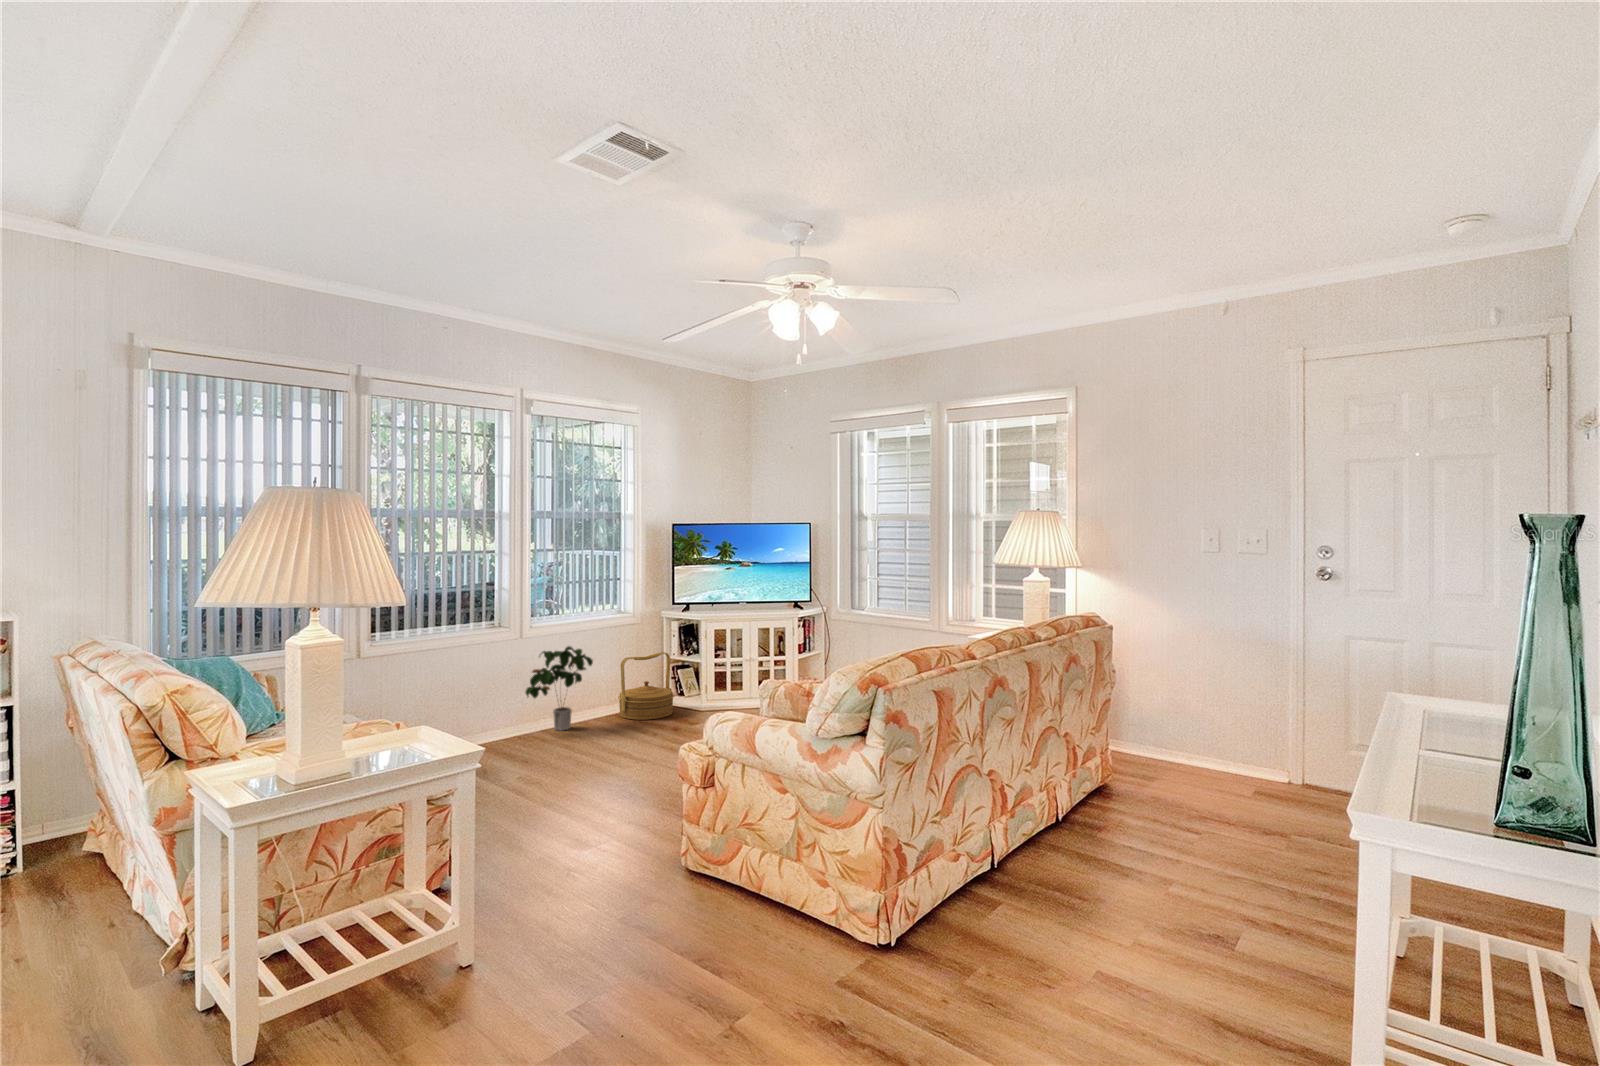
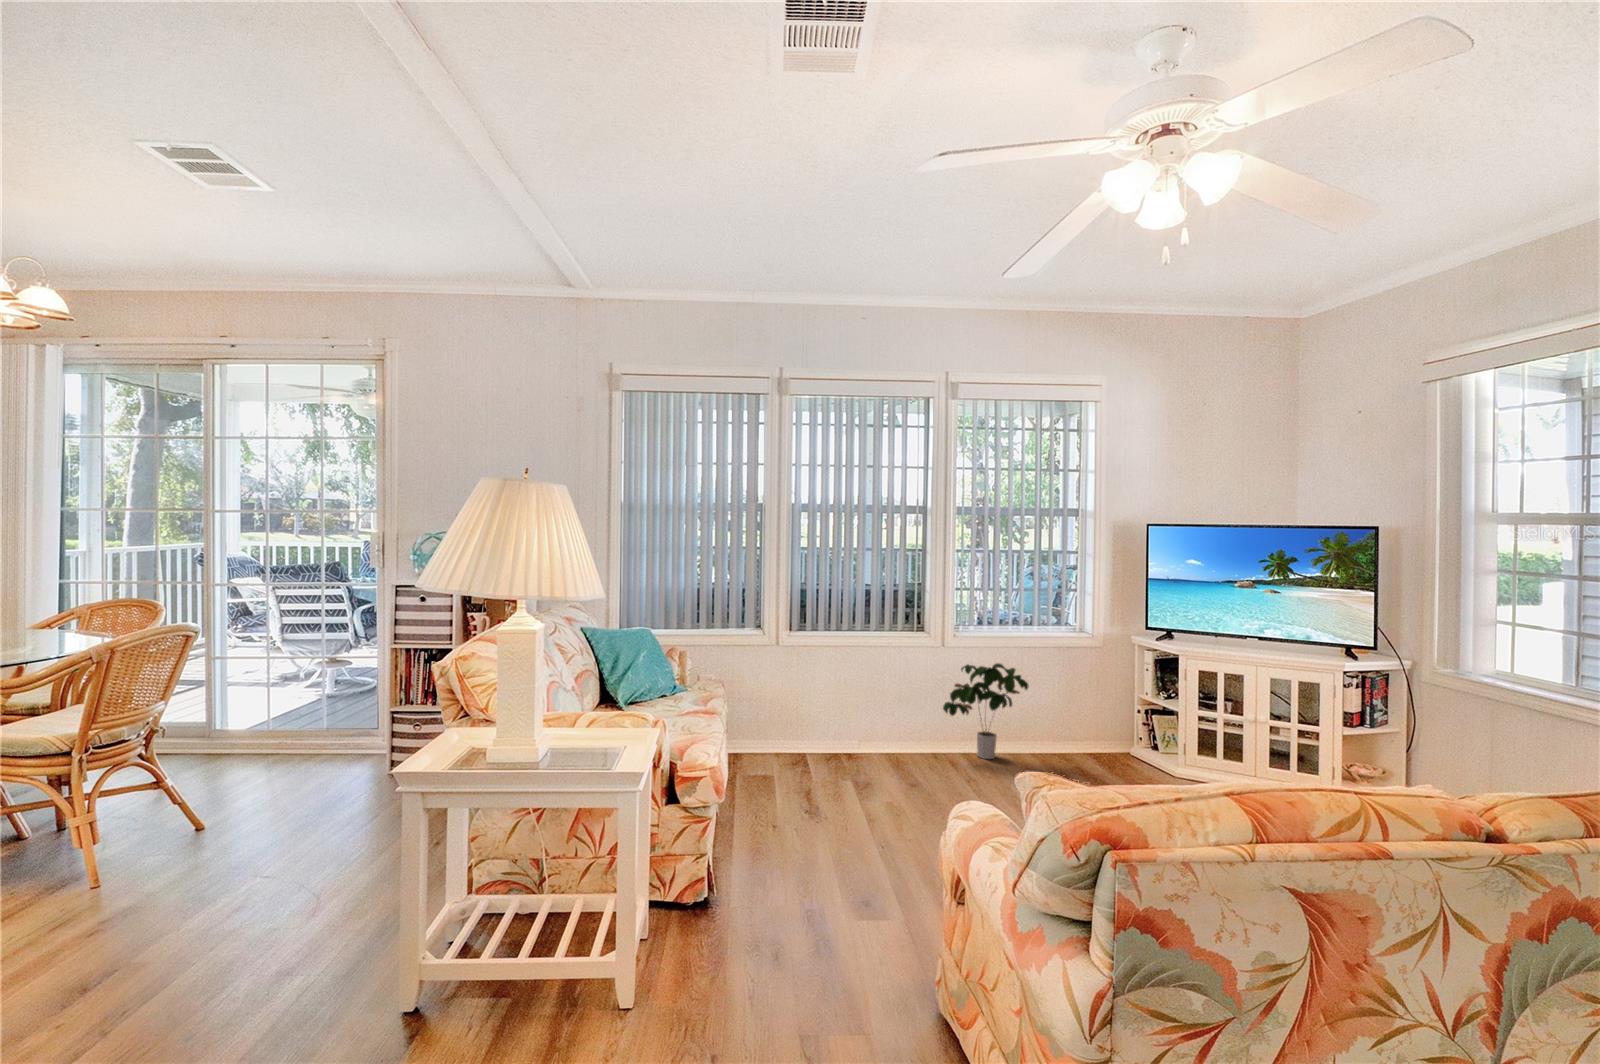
woven basket: present [618,652,674,720] -> none [1062,688,1137,772]

